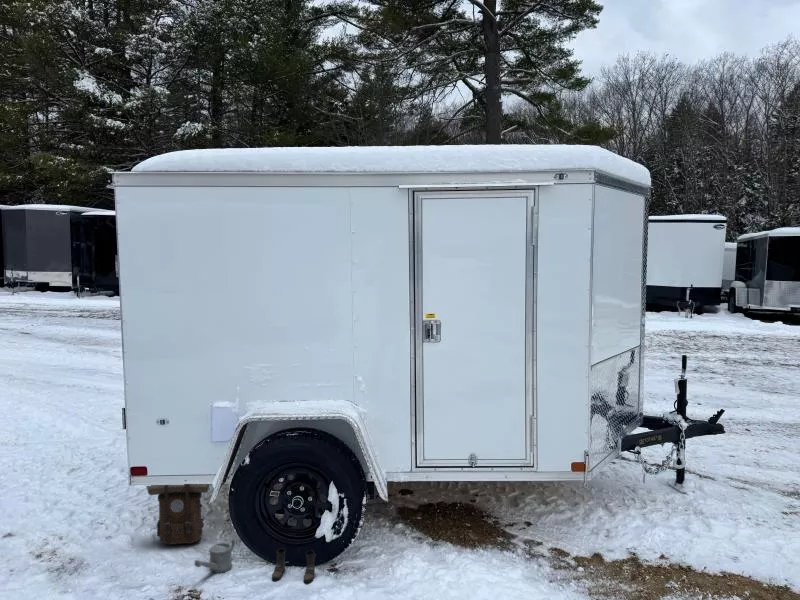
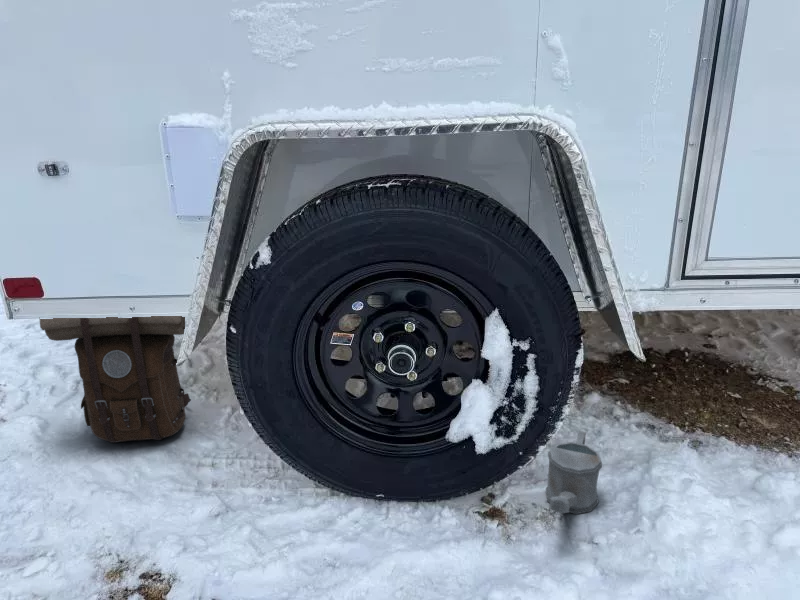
watering can: present [195,539,235,573] -> present [546,431,602,514]
boots: present [272,548,315,582] -> none [346,466,451,554]

